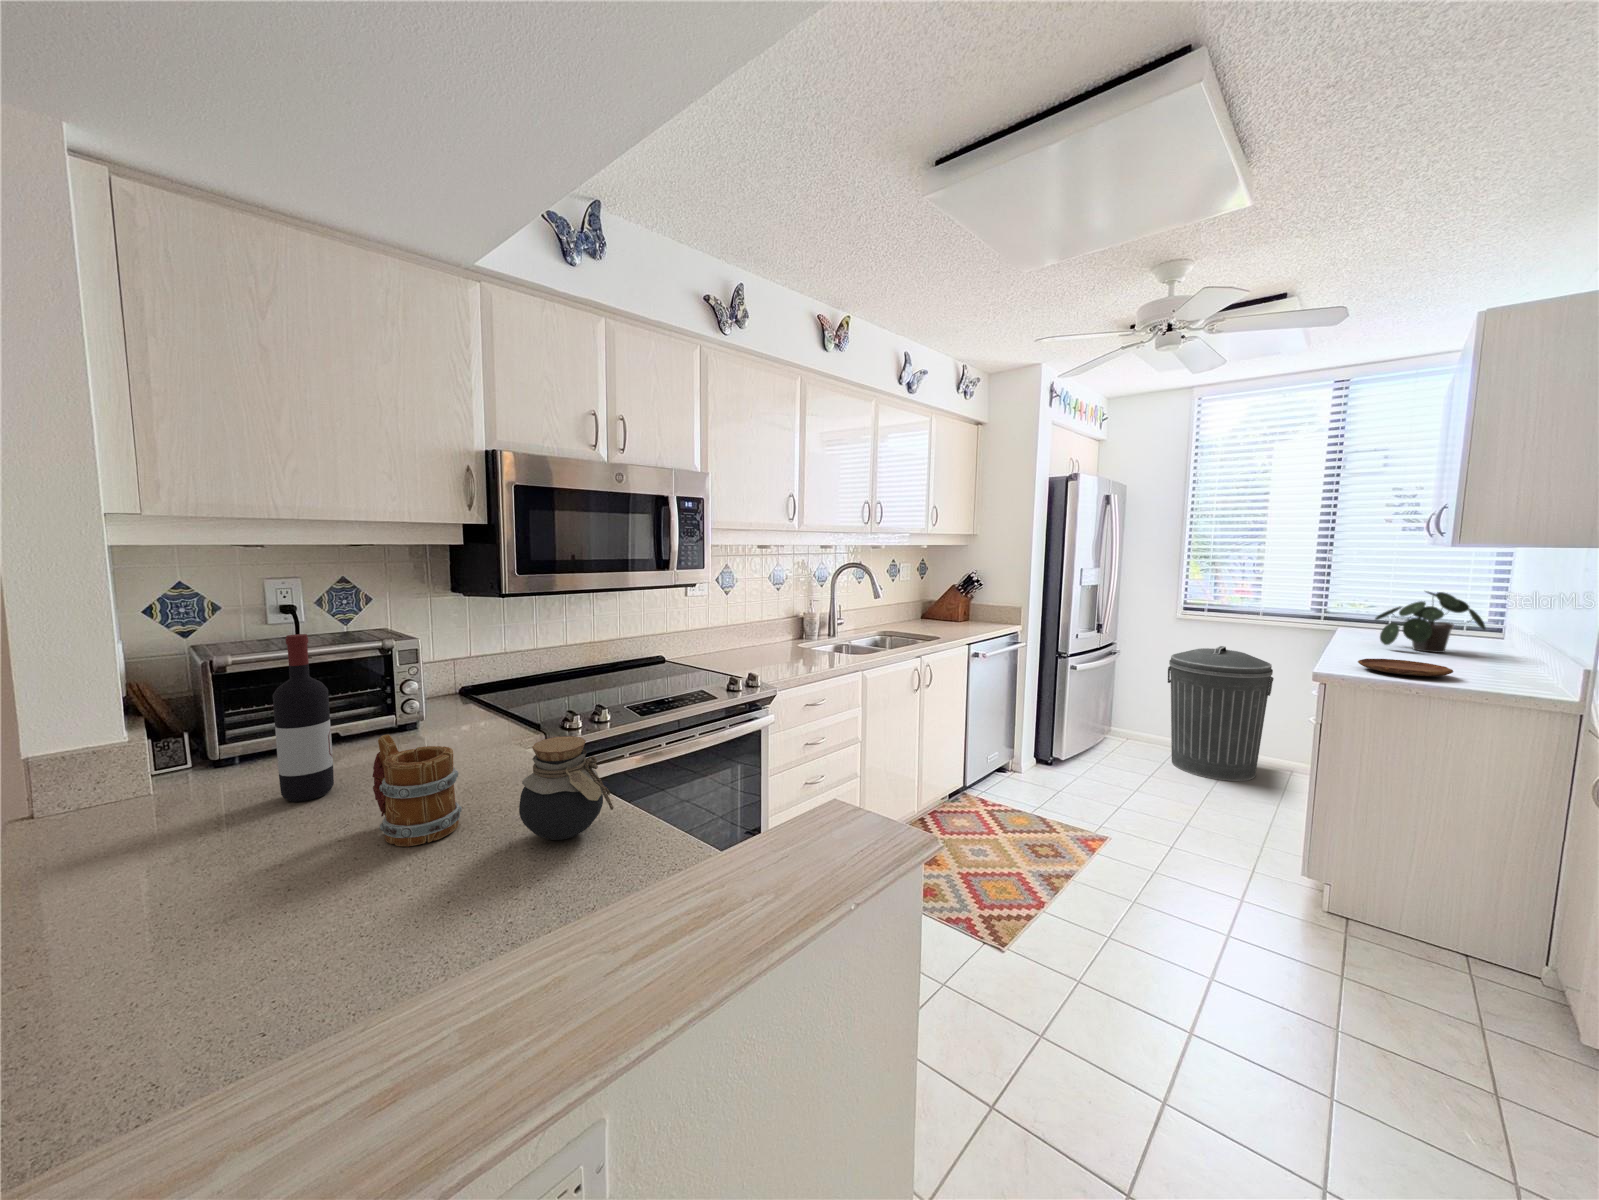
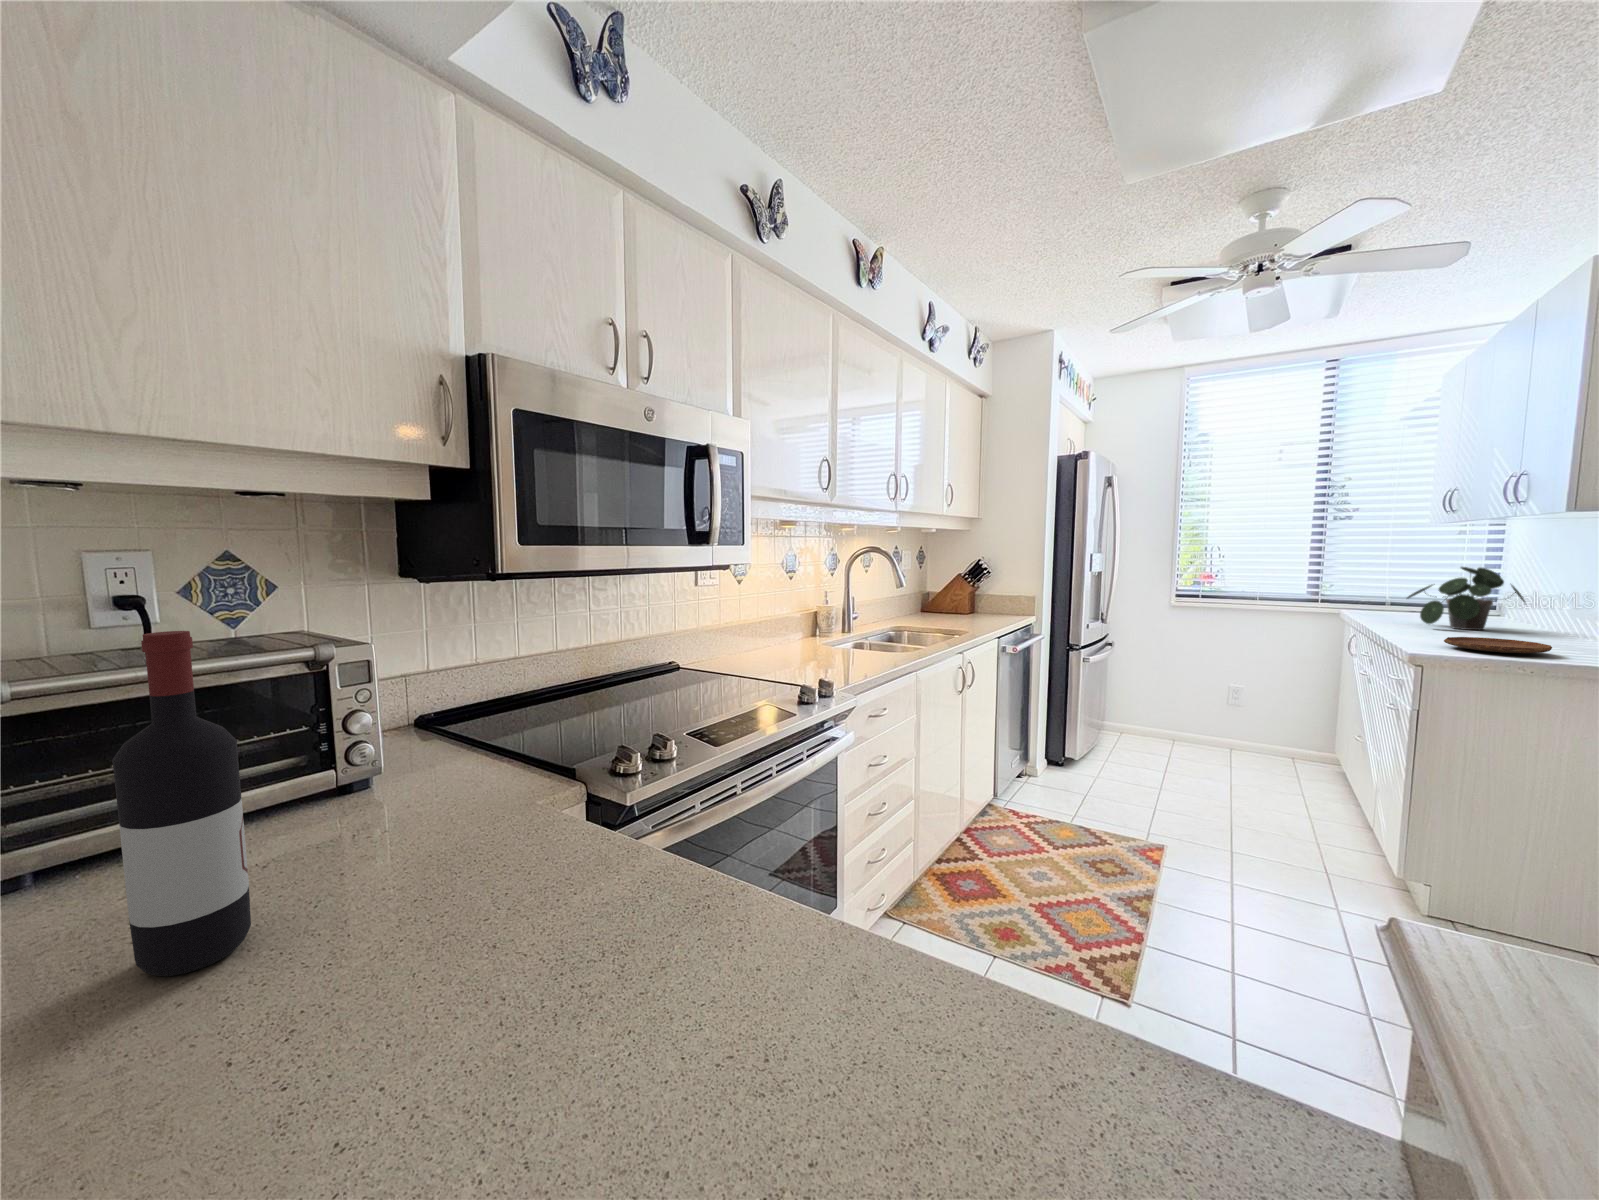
trash can: present [1168,646,1274,781] -> none [1172,633,1282,773]
mug: present [372,735,462,846] -> none [363,833,562,1092]
jar: present [519,736,614,840] -> none [709,810,892,1034]

